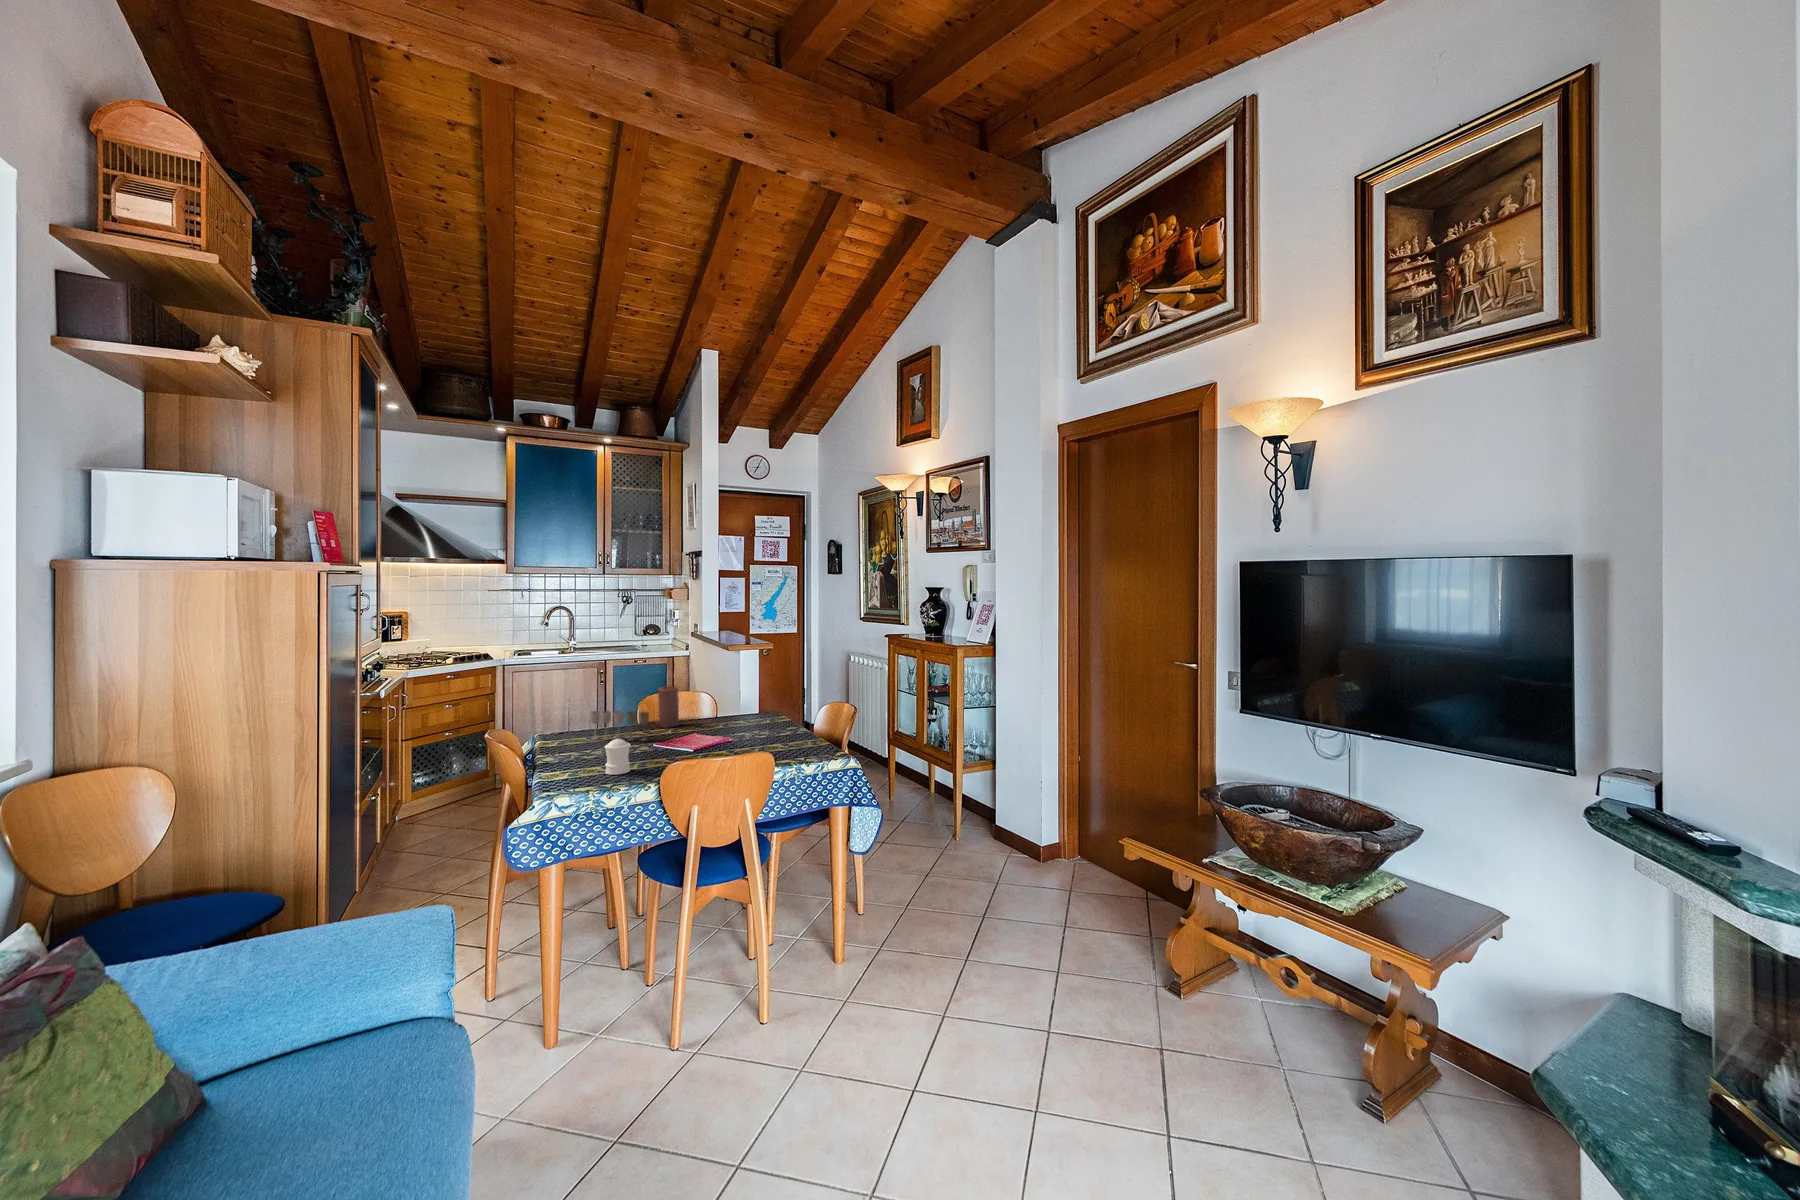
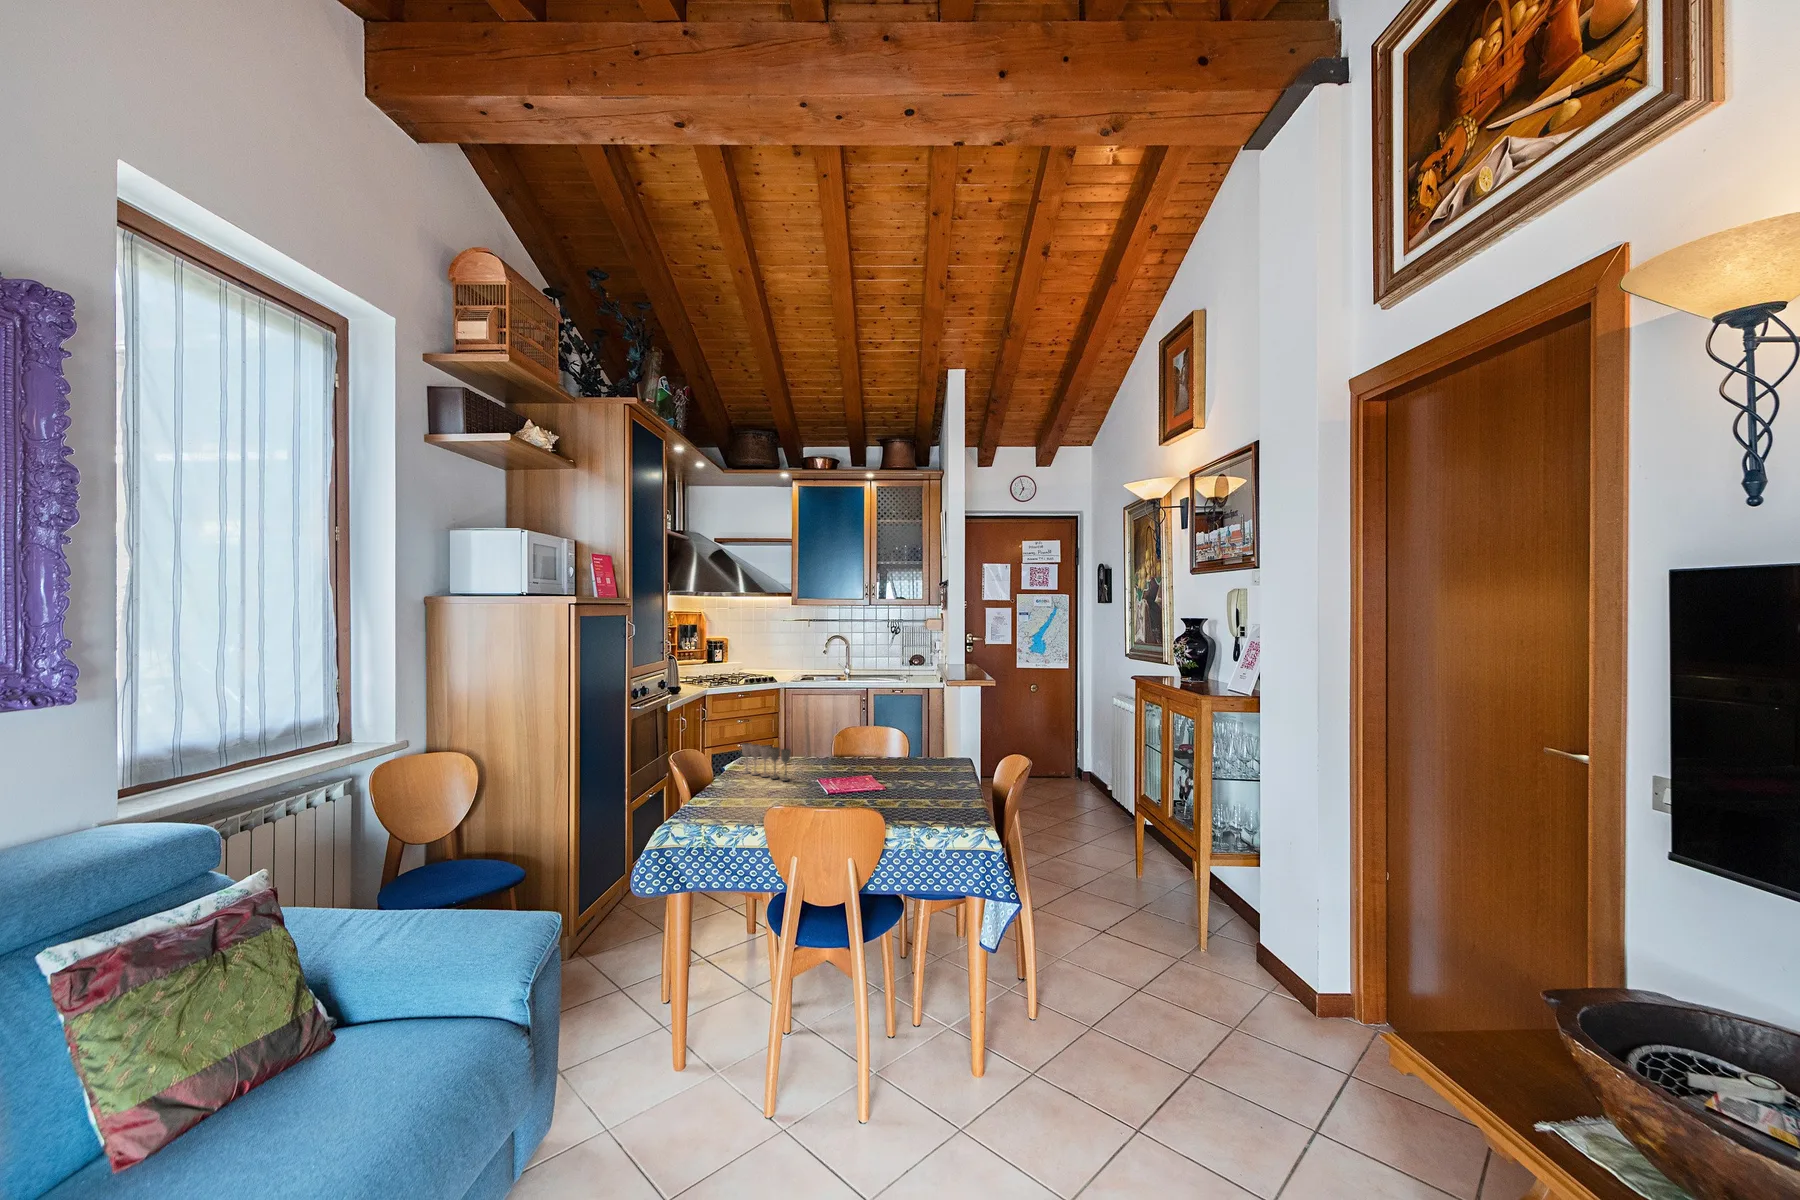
candle: present [658,686,679,728] -> none [818,722,840,767]
salt shaker: present [604,739,631,775] -> none [703,778,731,818]

